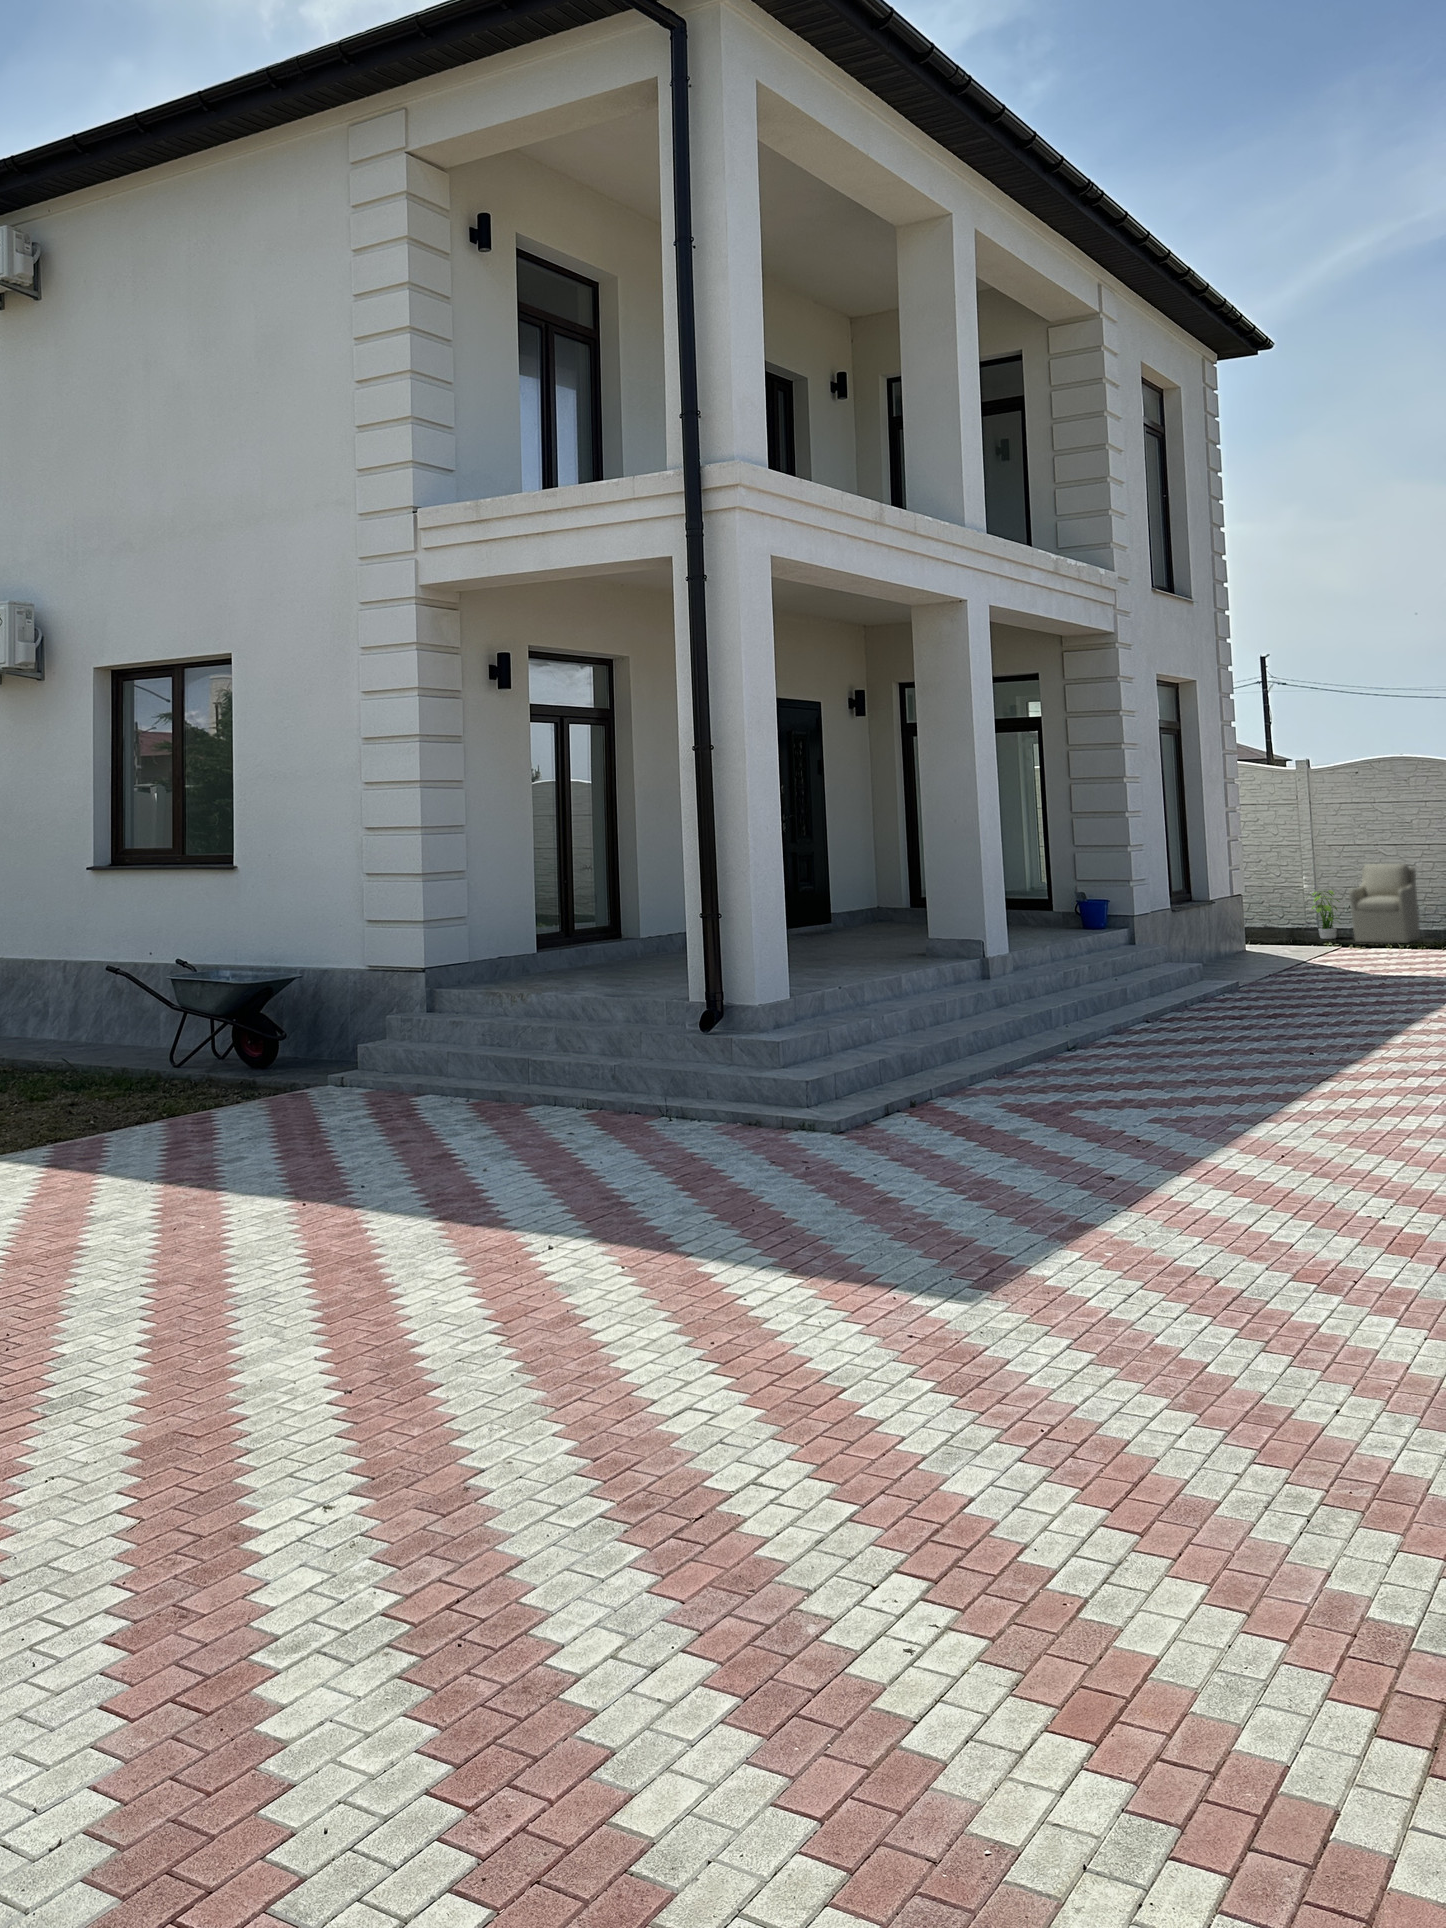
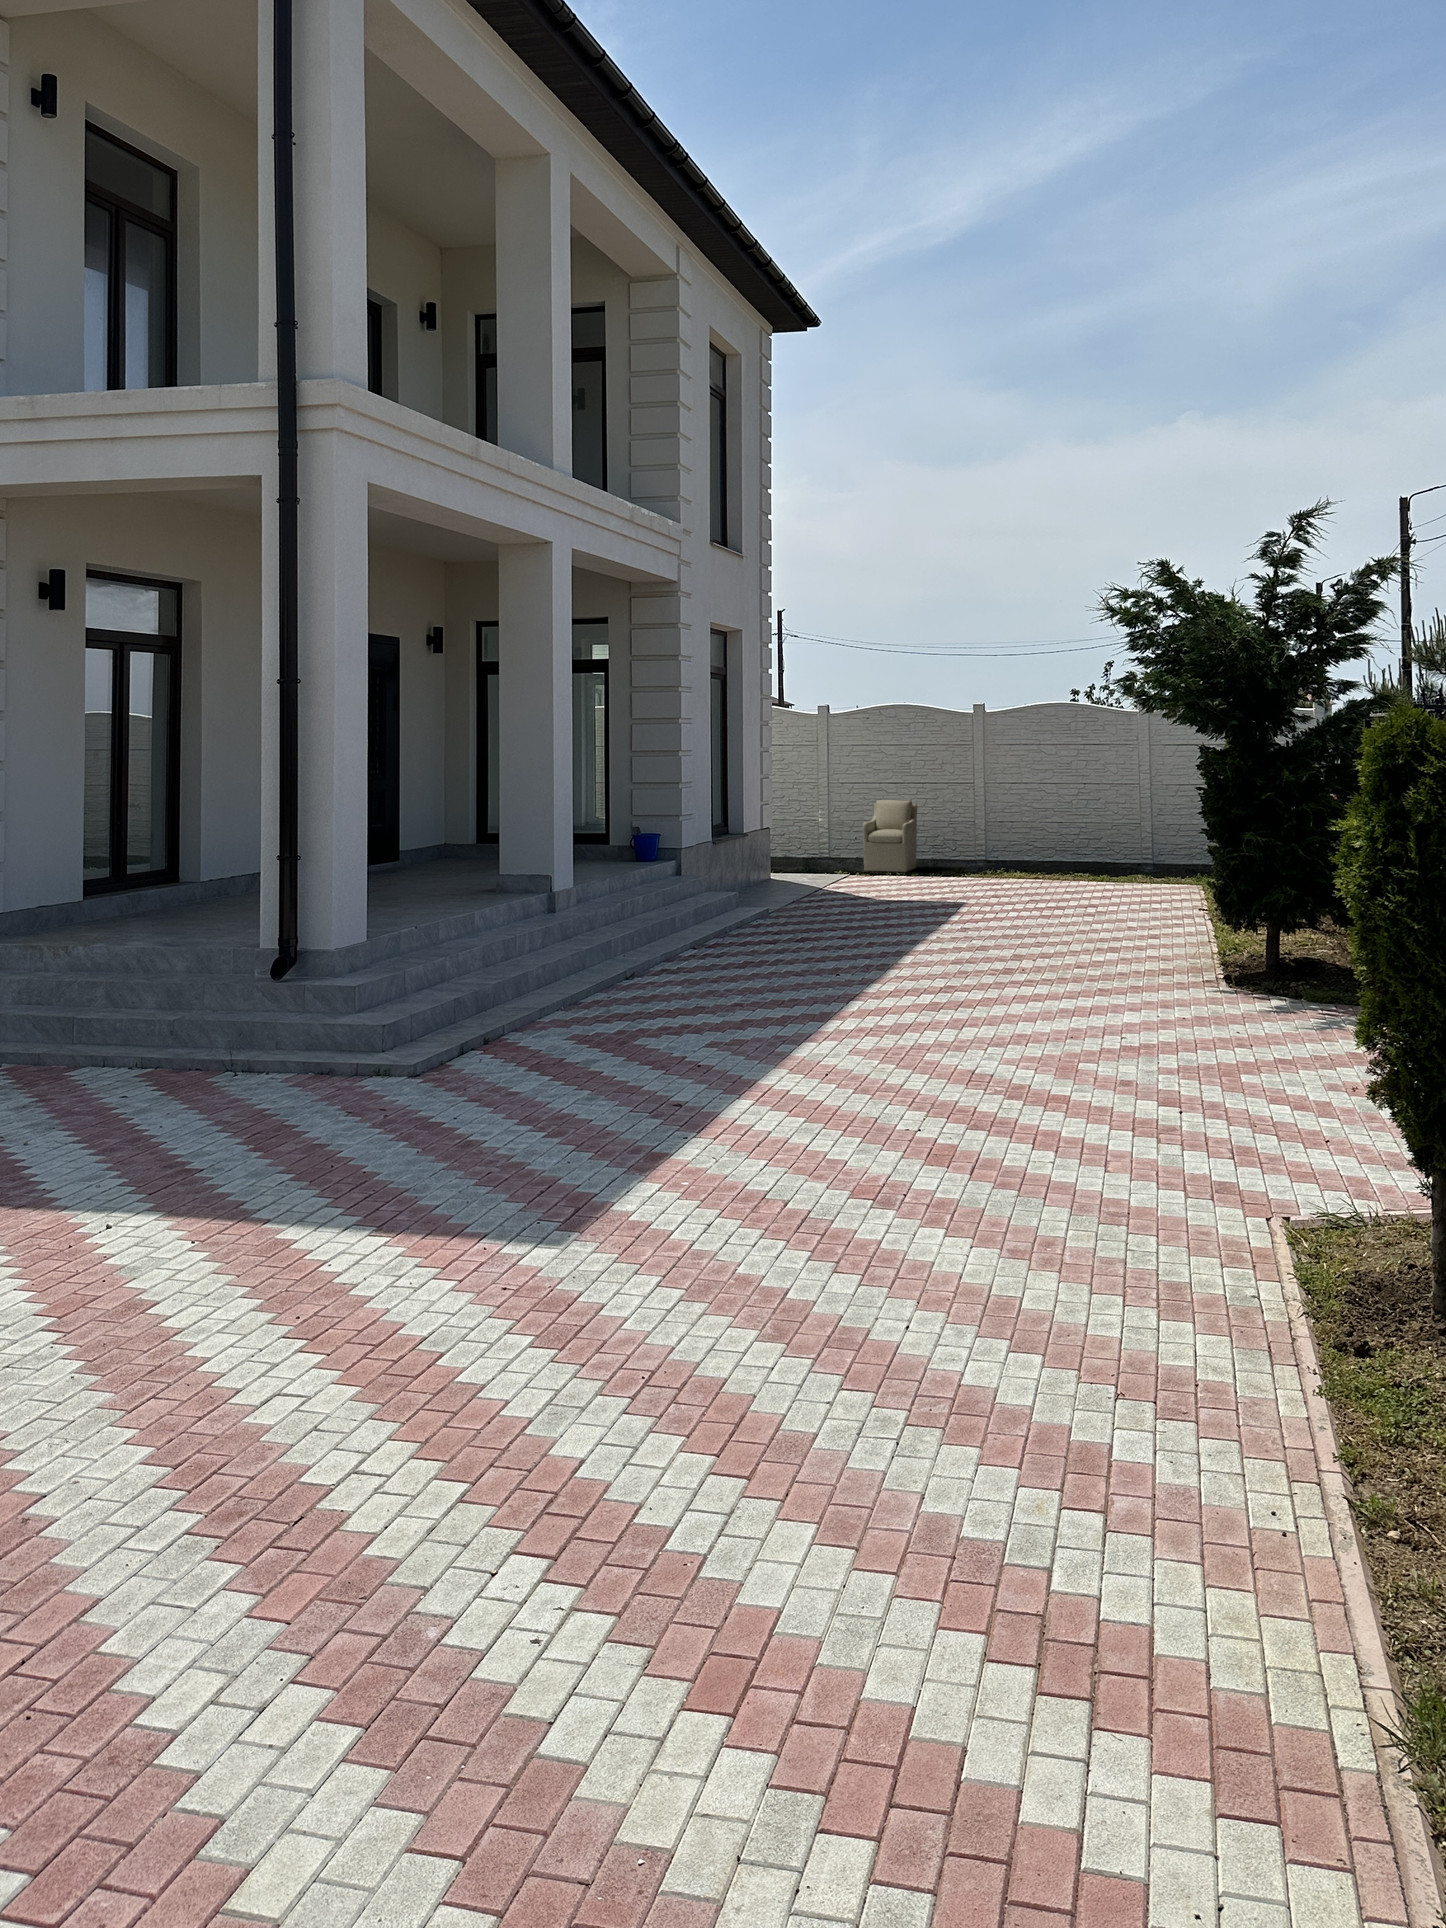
potted plant: present [1306,890,1339,939] -> none [826,822,854,867]

